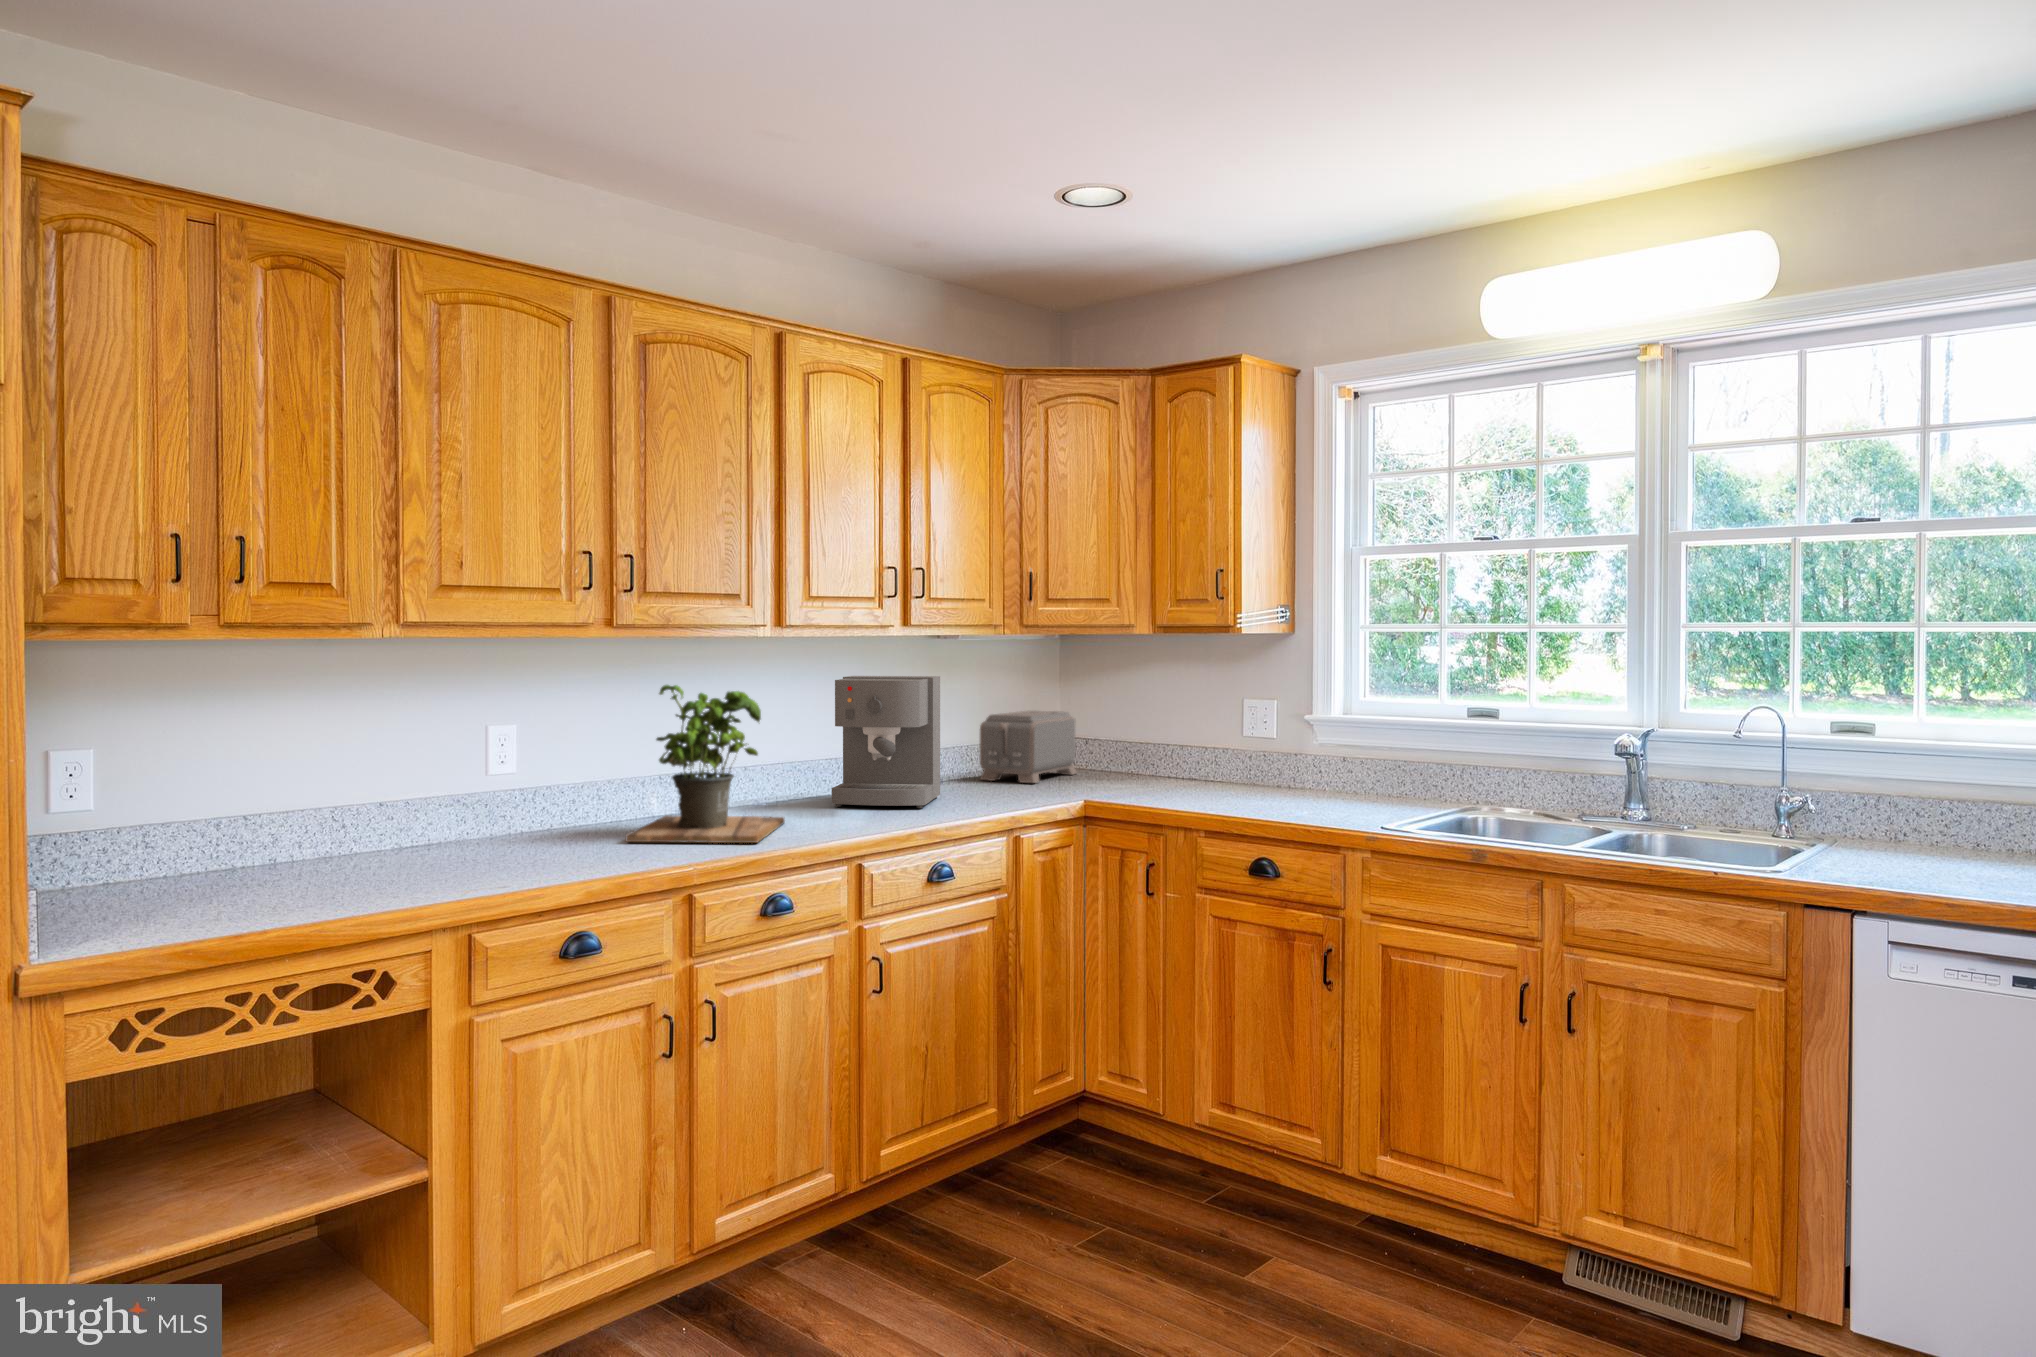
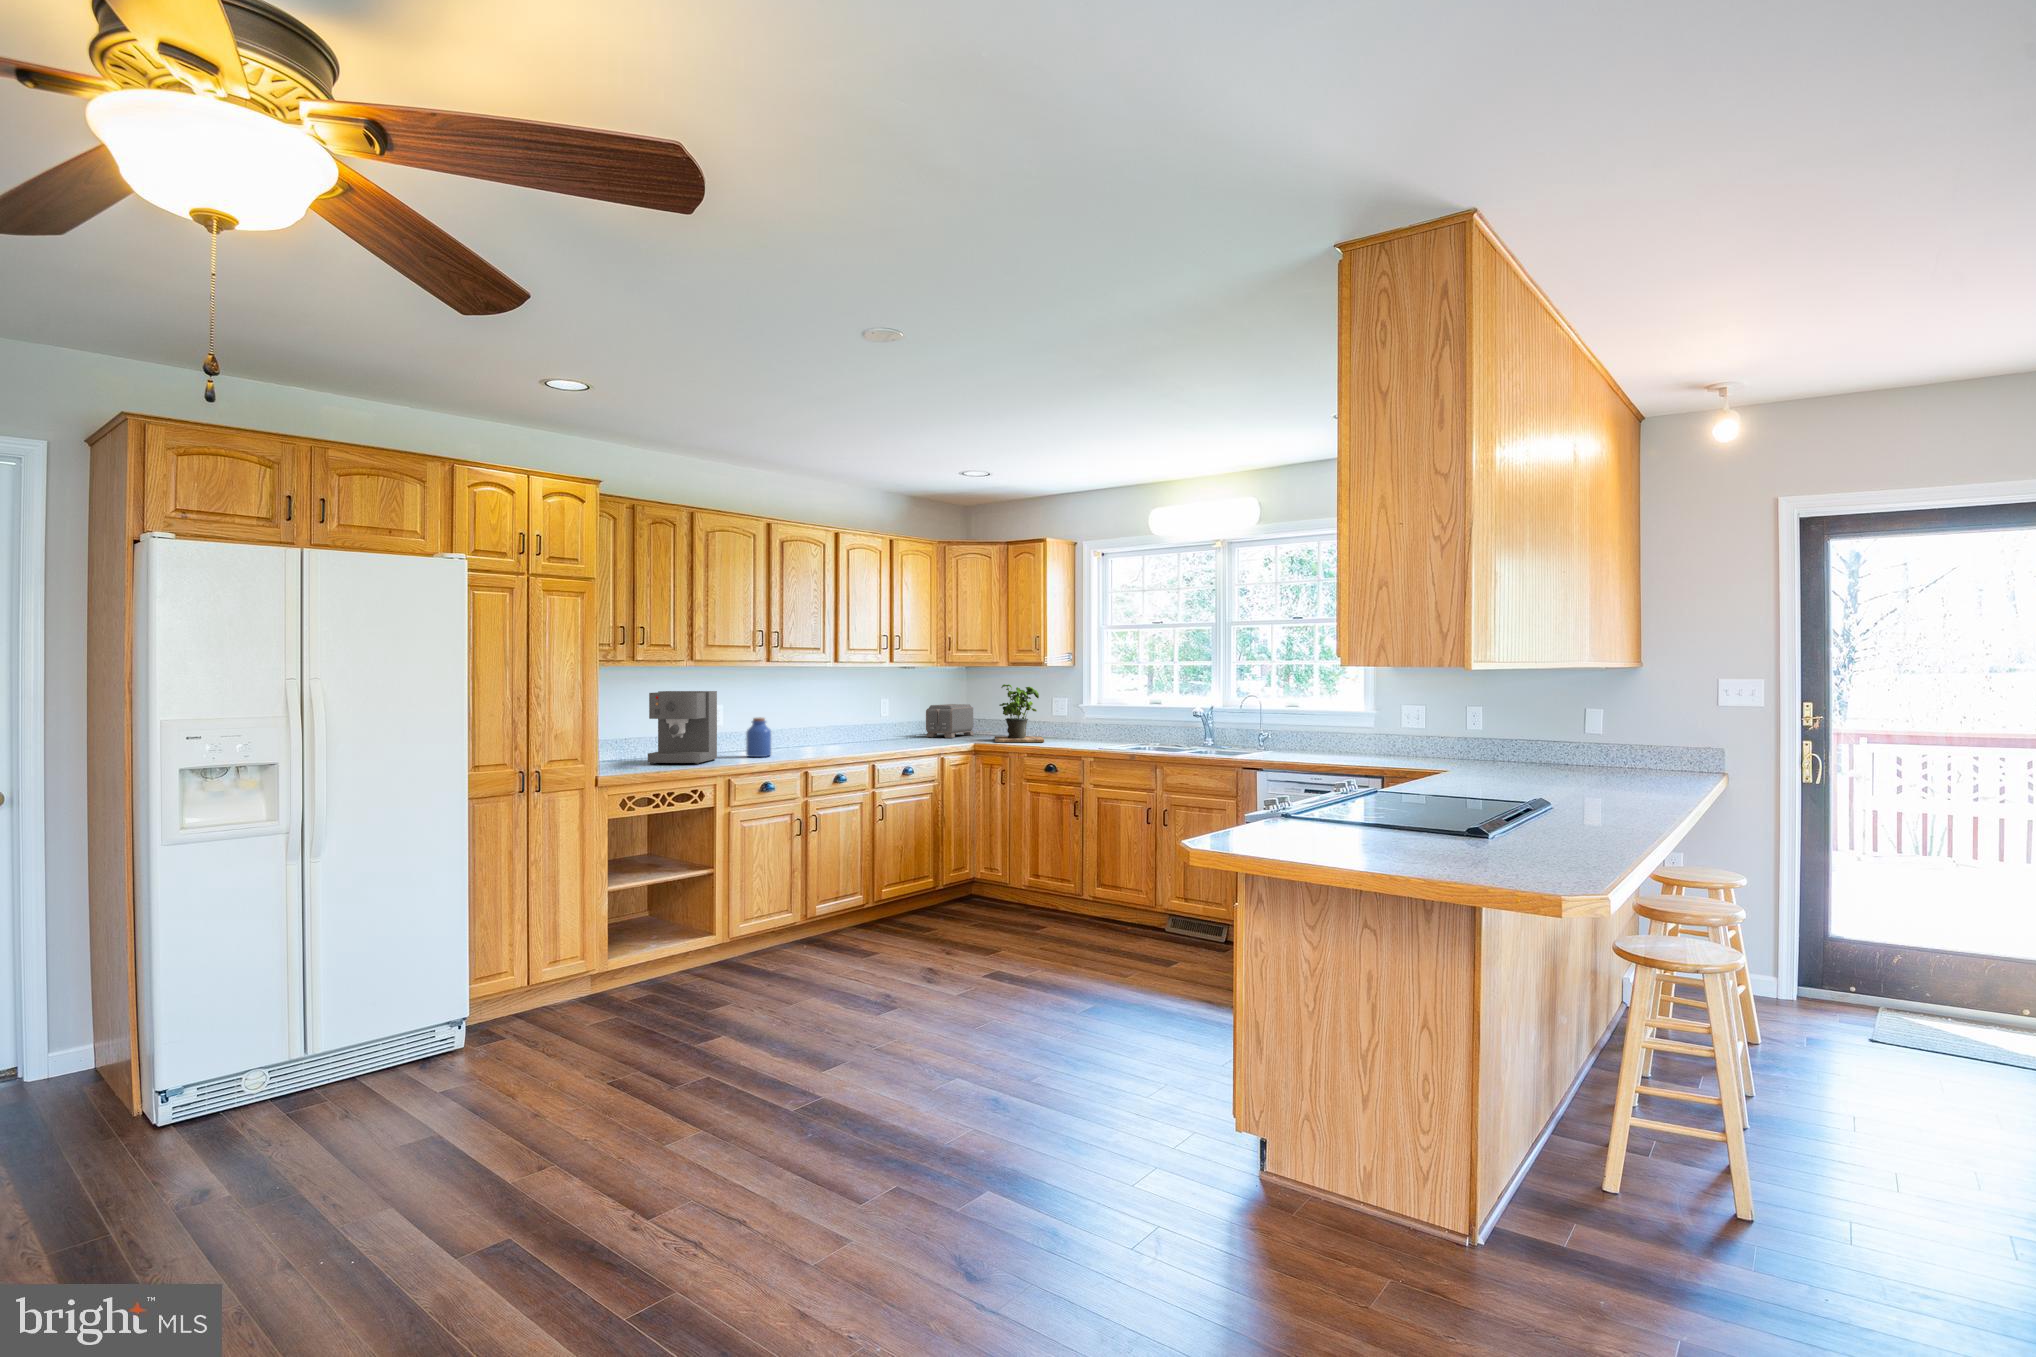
coffee maker: present [832,676,940,808] -> present [648,691,717,764]
potted plant: present [626,685,785,843] -> present [995,684,1044,742]
jar: none [550,760,611,857] -> present [746,718,771,757]

